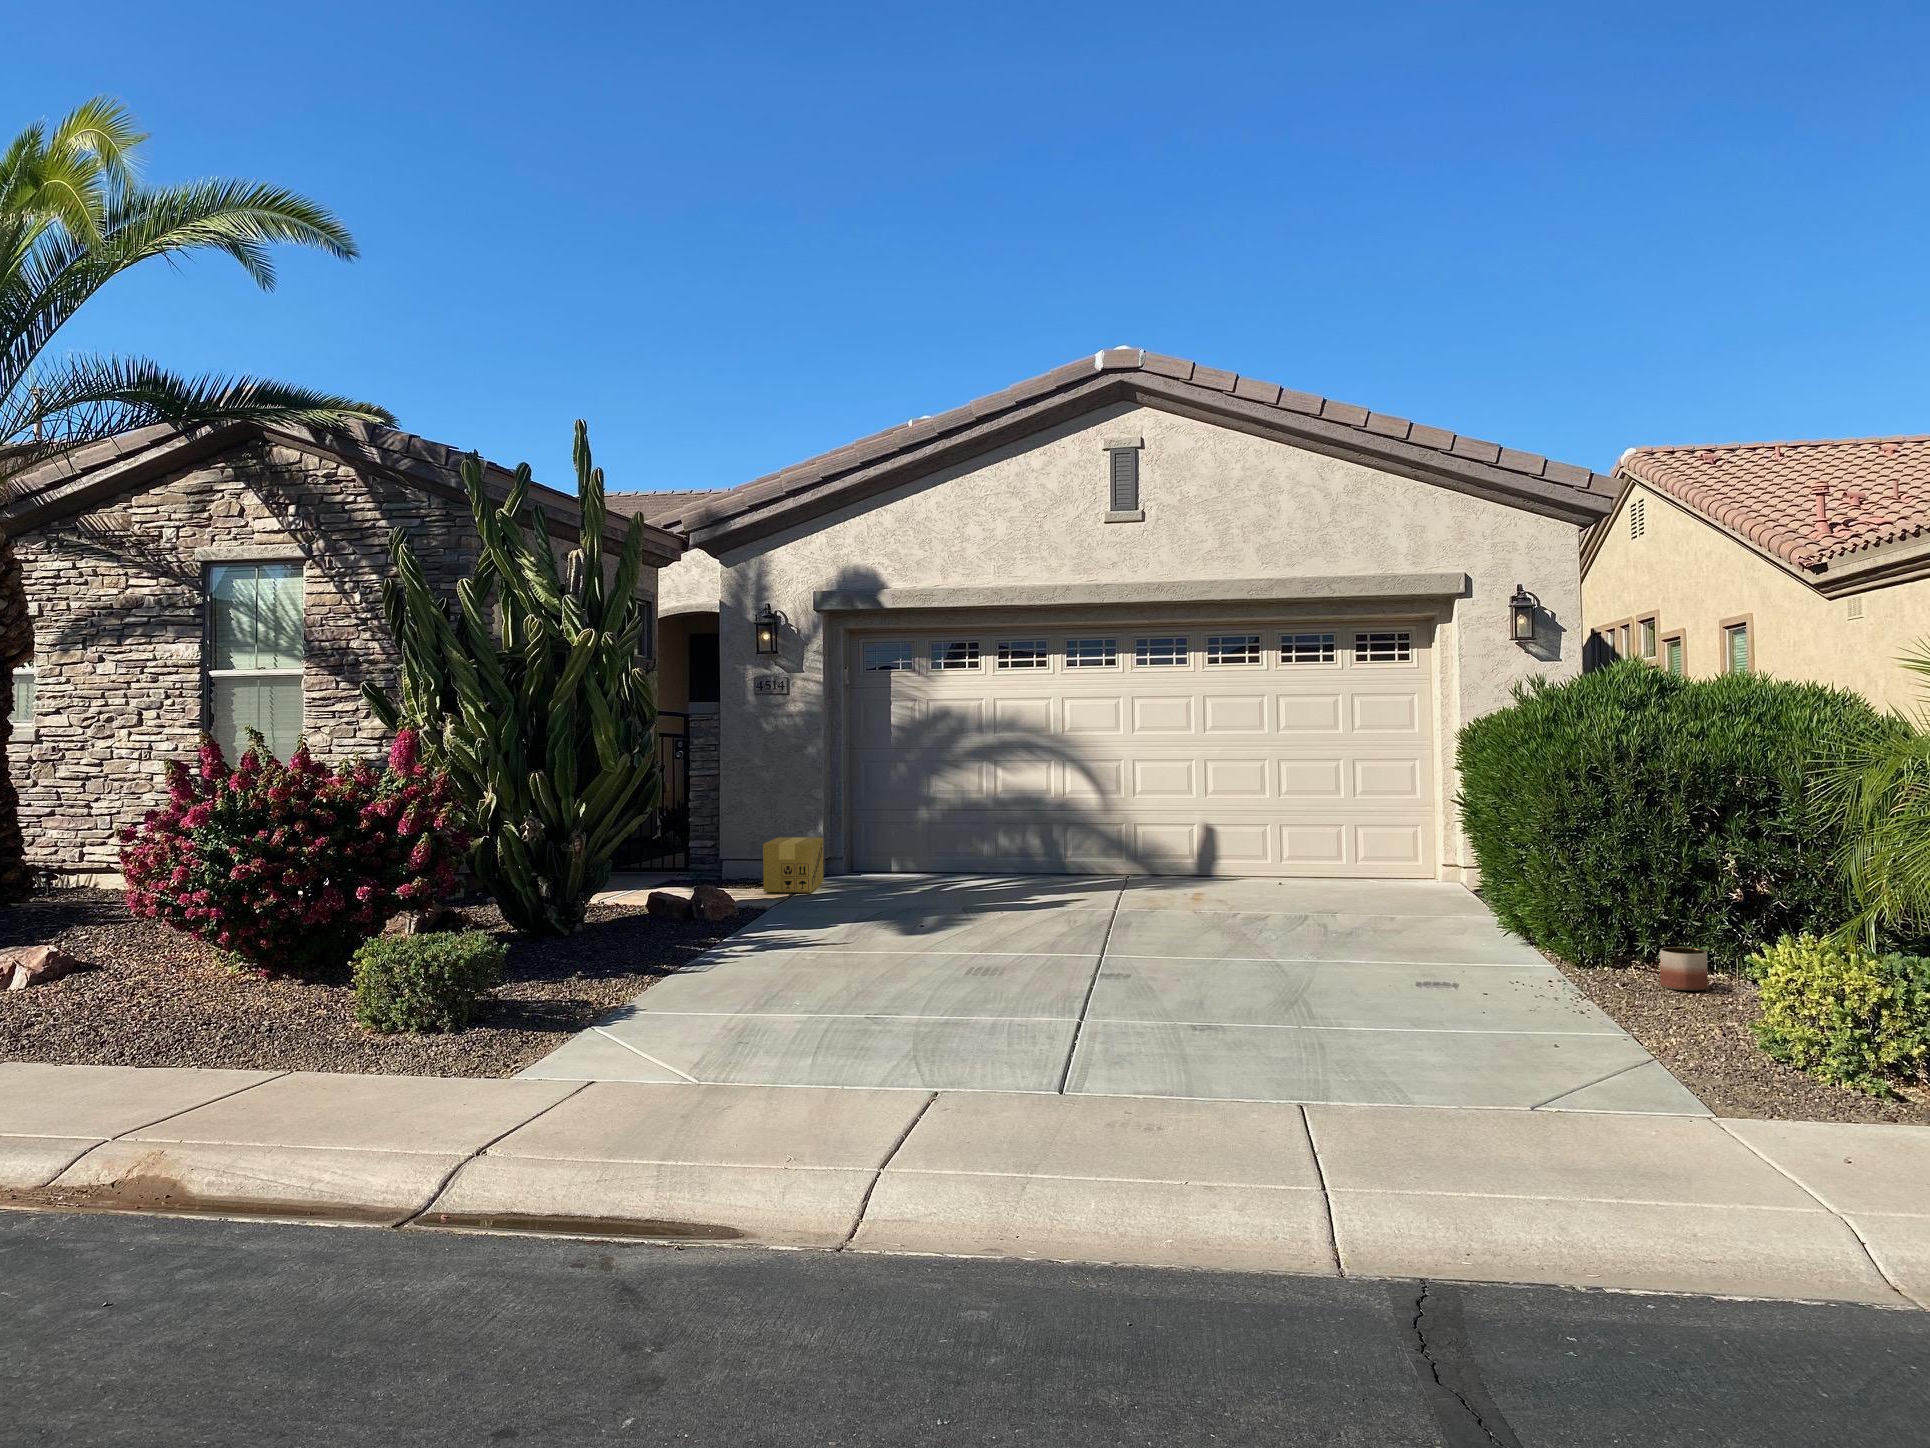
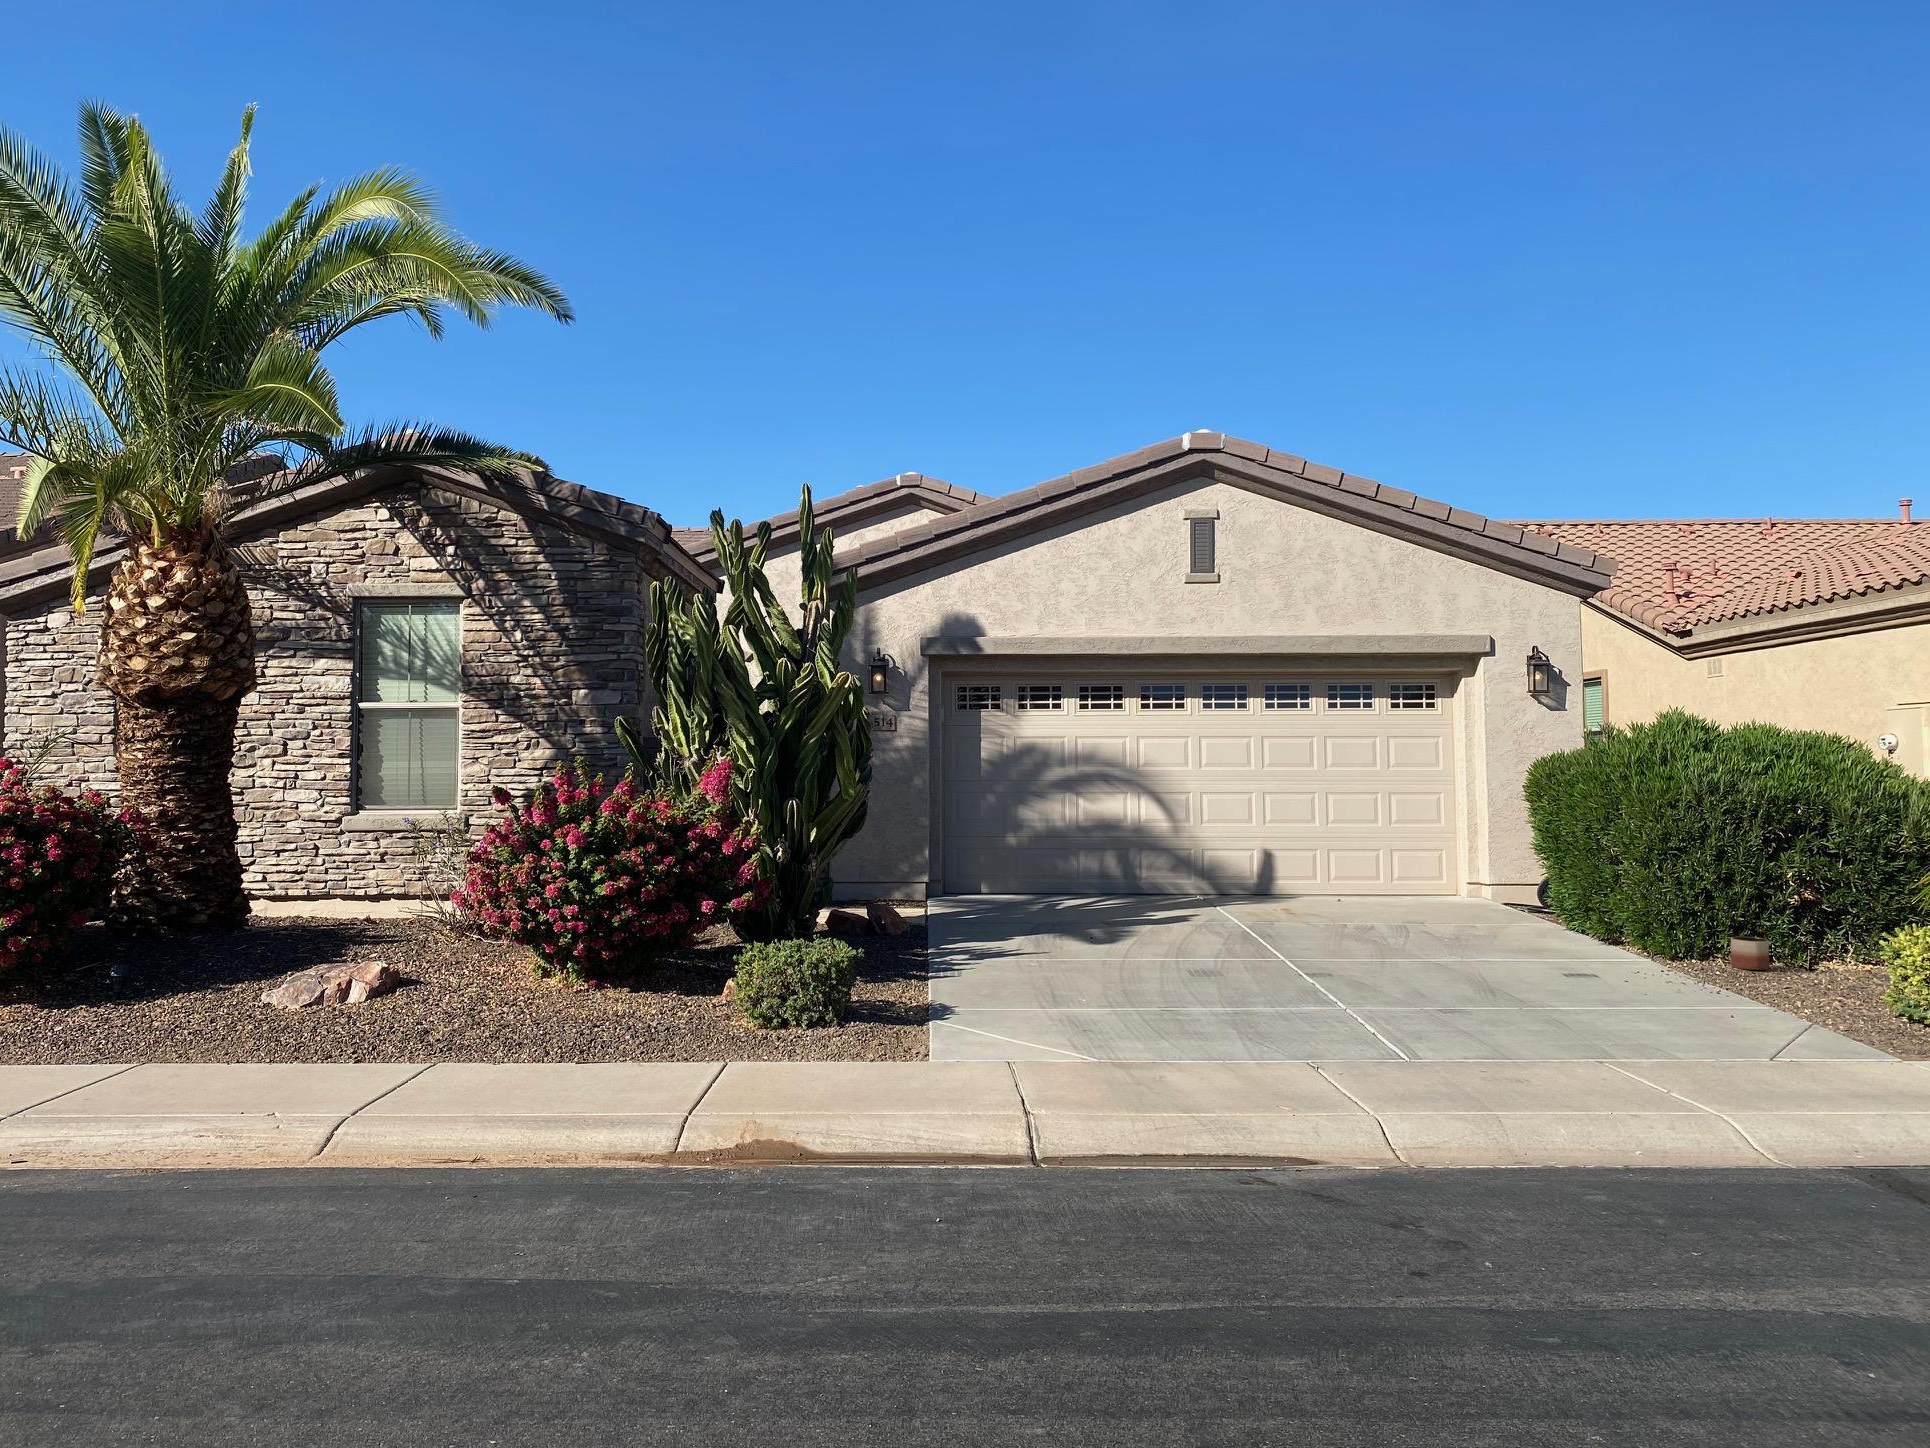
cardboard box: present [763,837,824,892] -> none [903,857,951,906]

